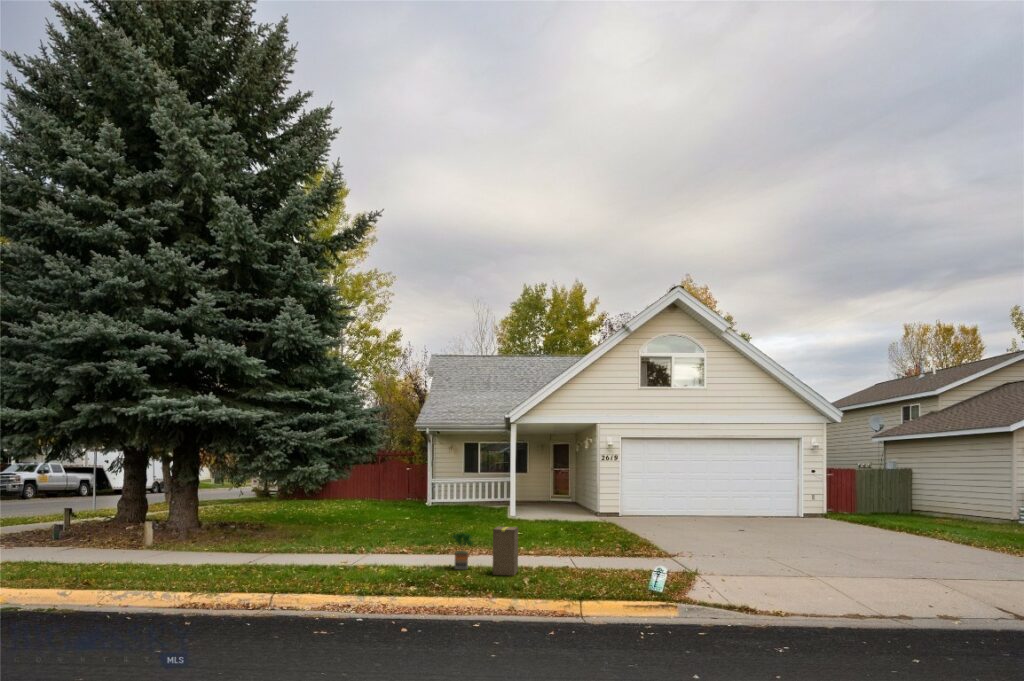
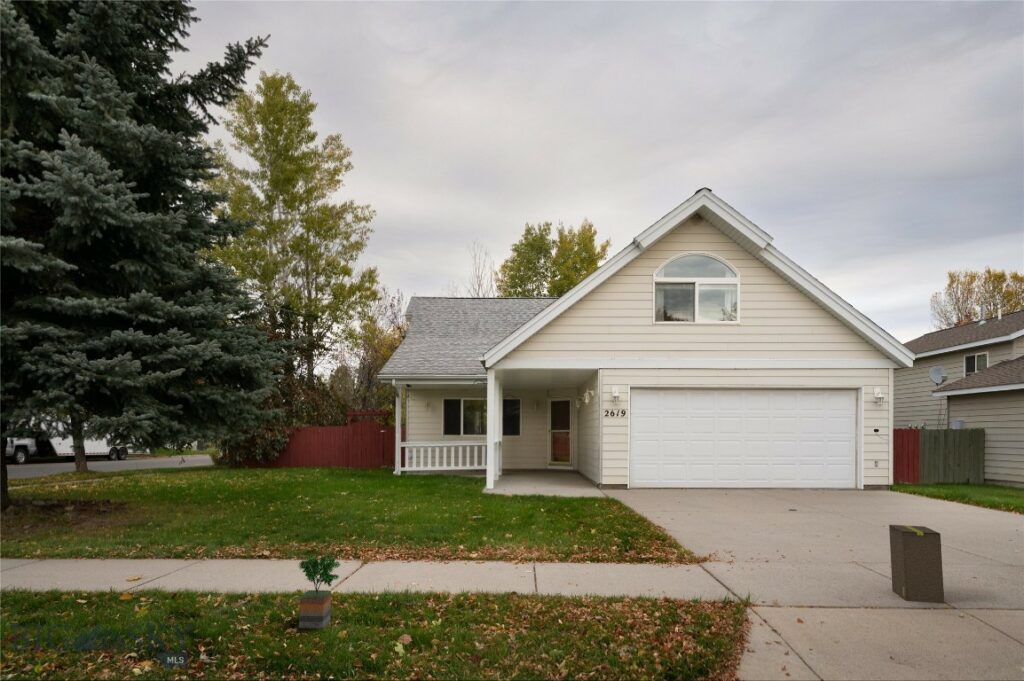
cardboard box: present [492,527,518,576] -> present [889,525,944,603]

